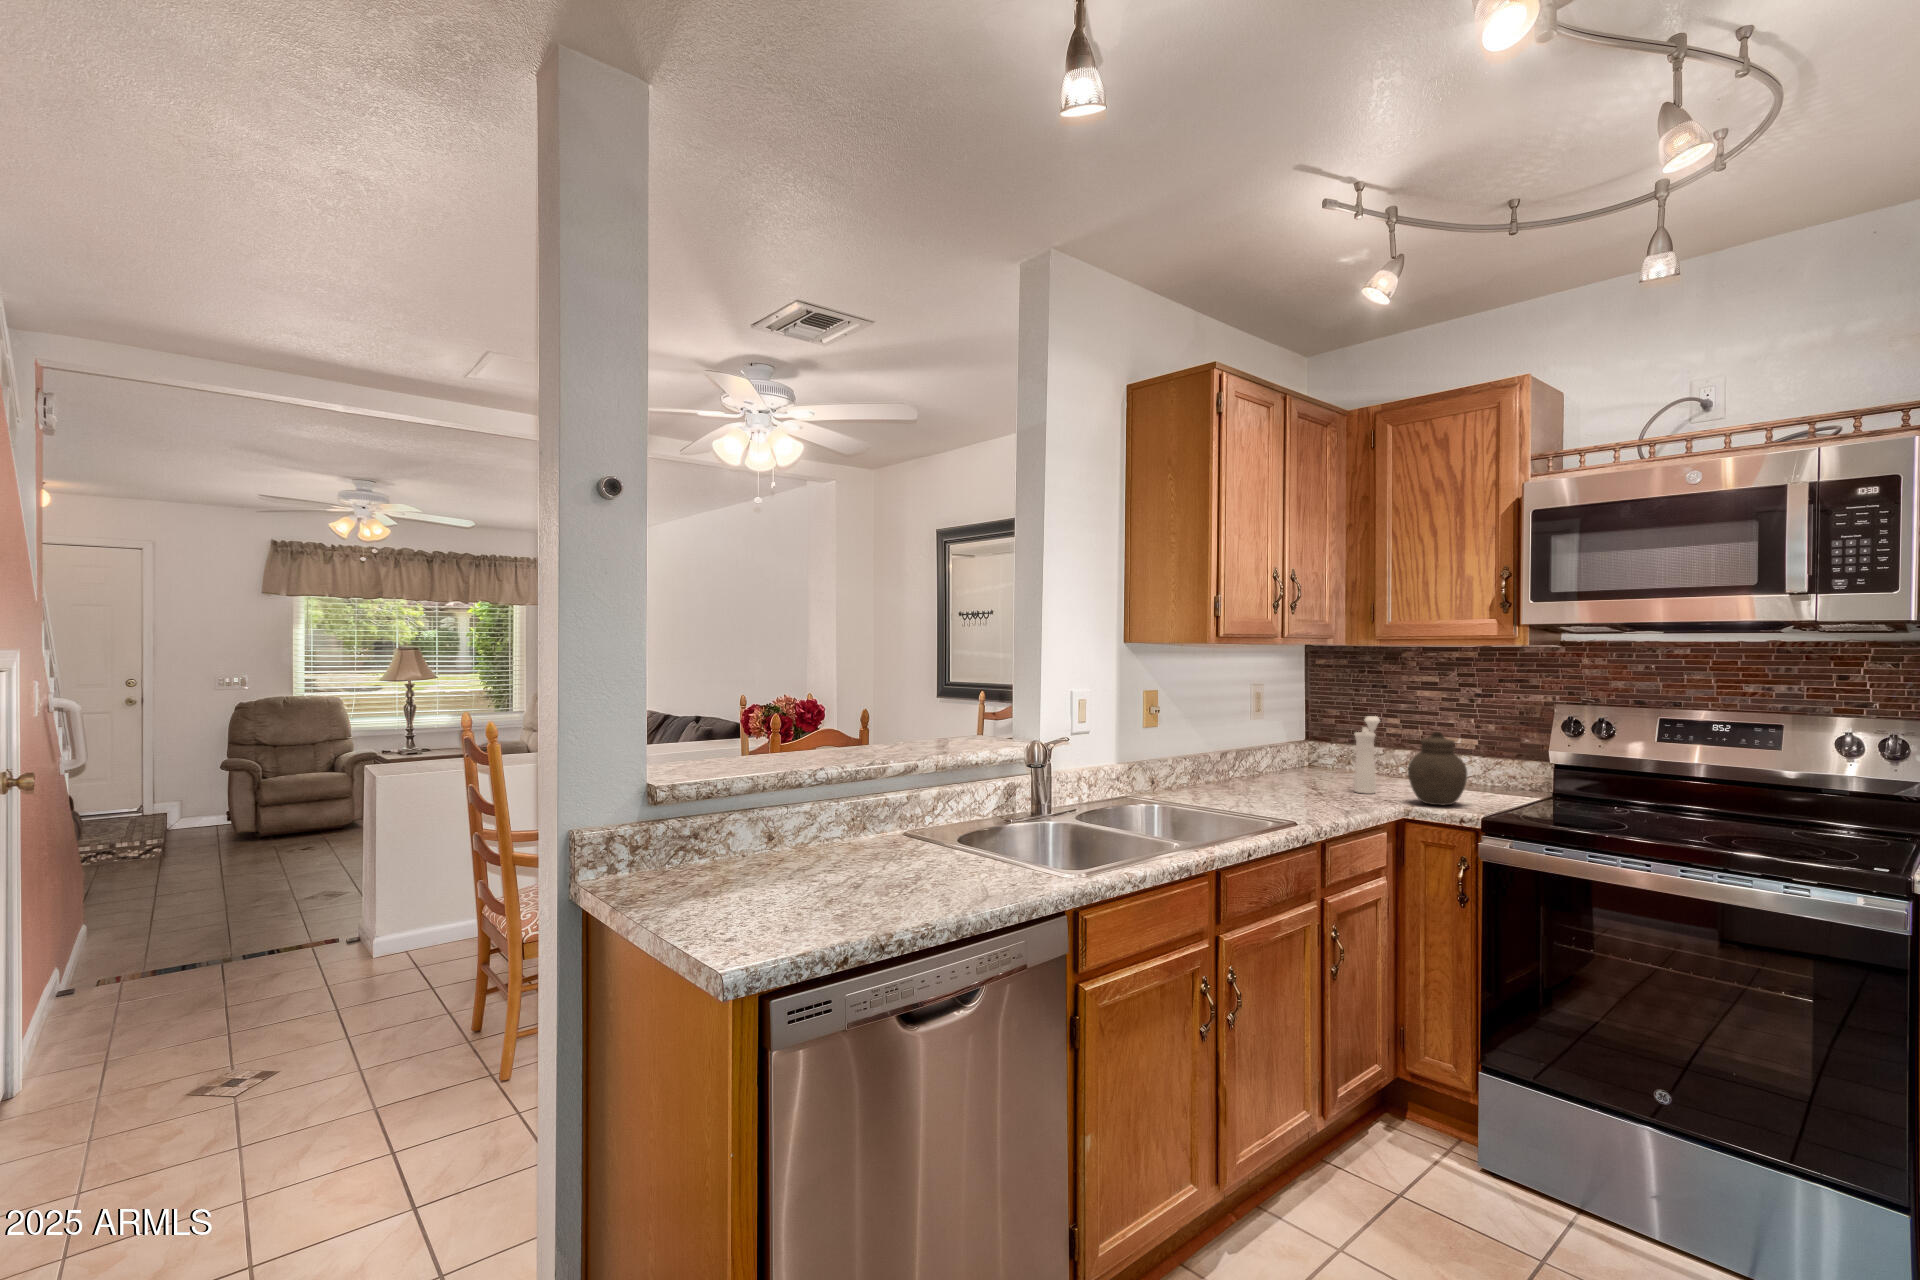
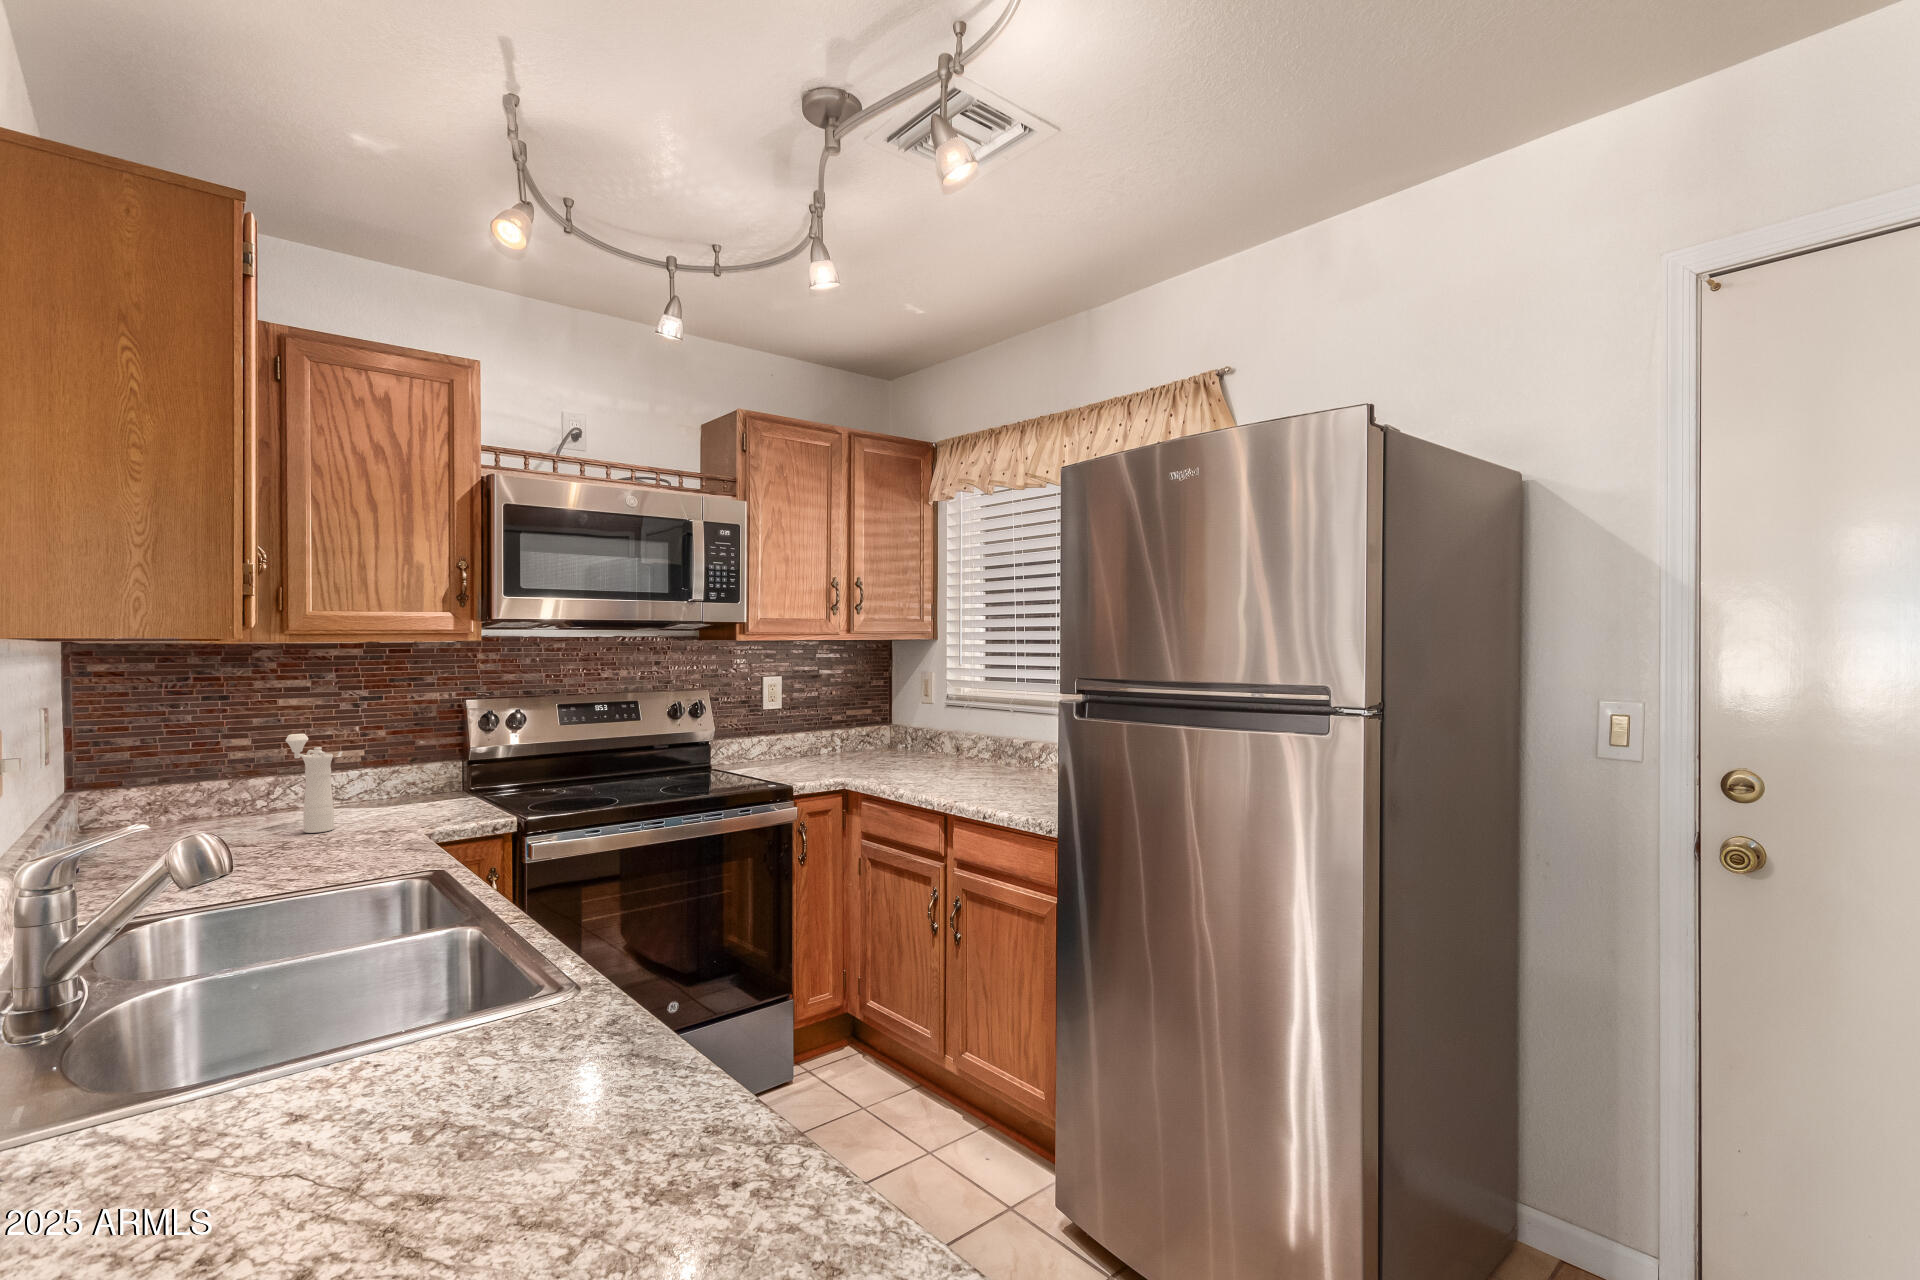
jar: present [1408,732,1467,805] -> none [399,738,468,821]

